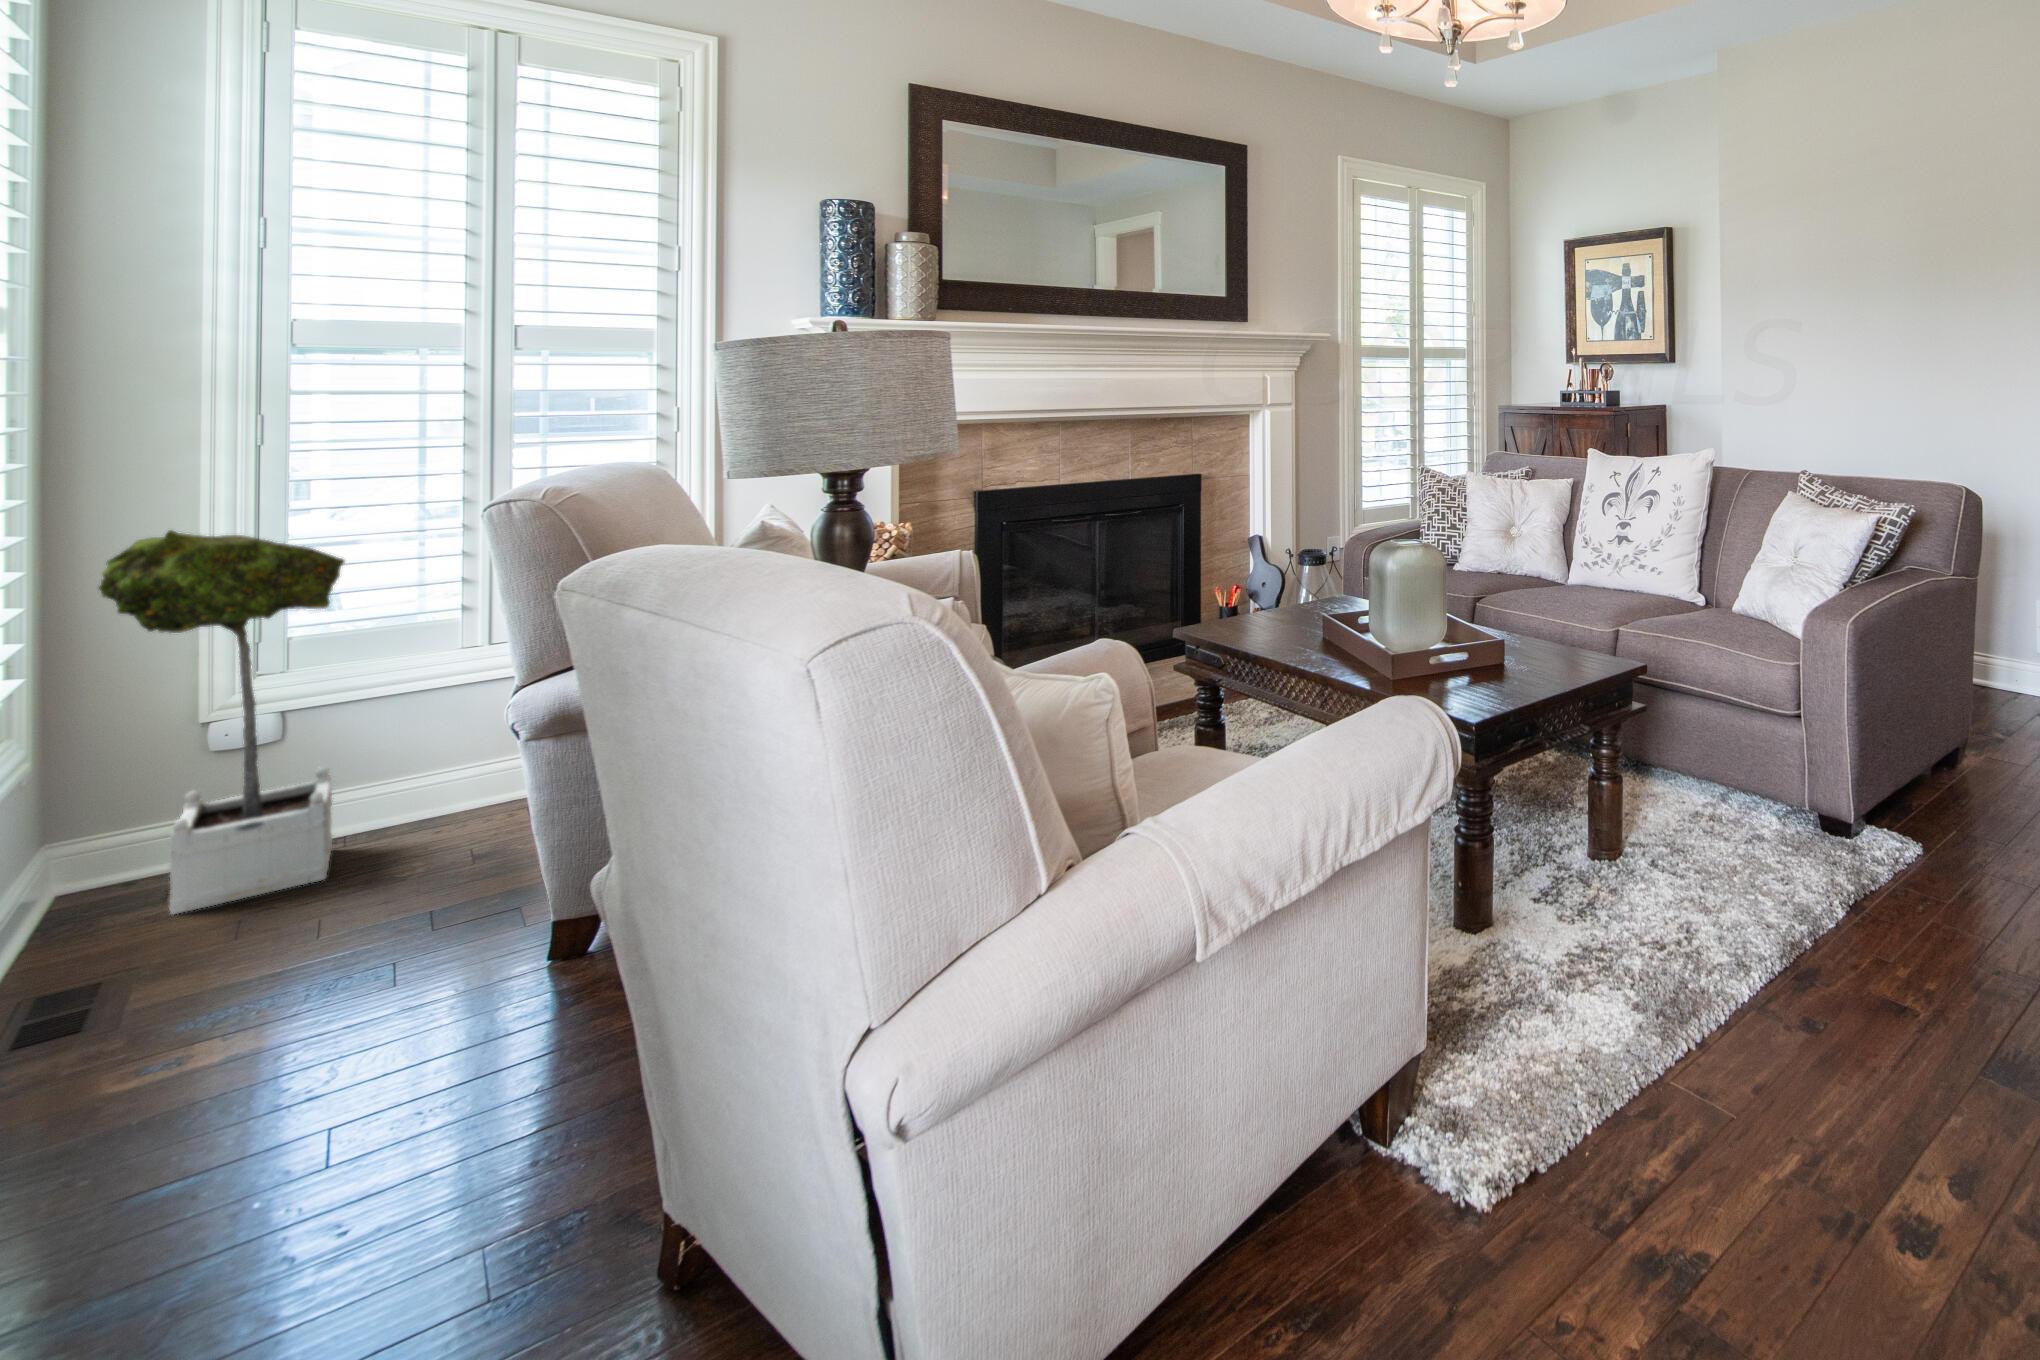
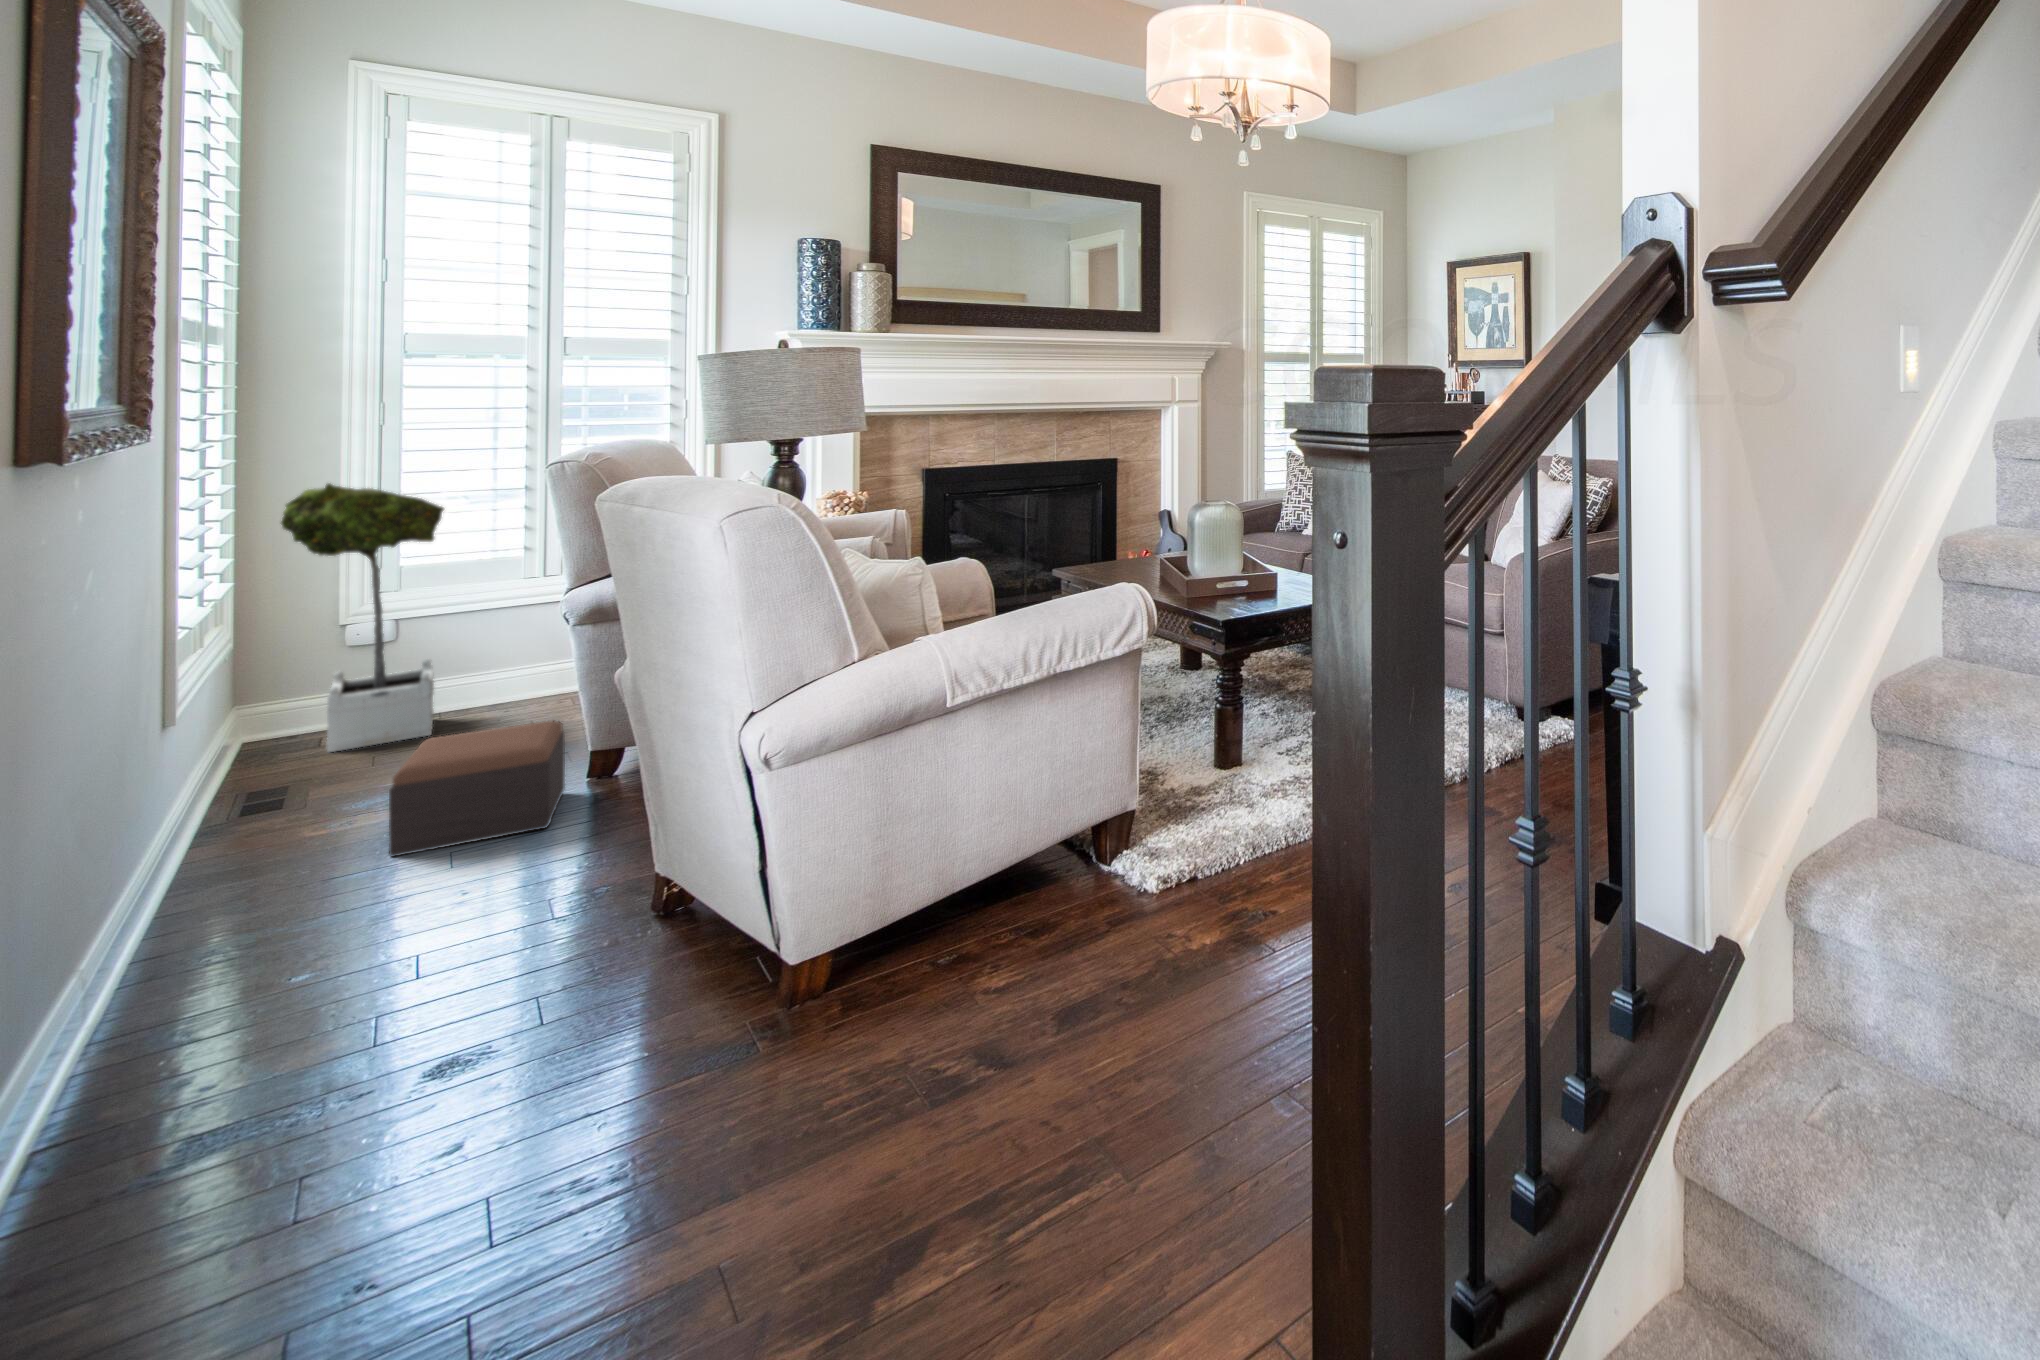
footstool: none [226,886,514,1141] -> present [389,721,565,856]

